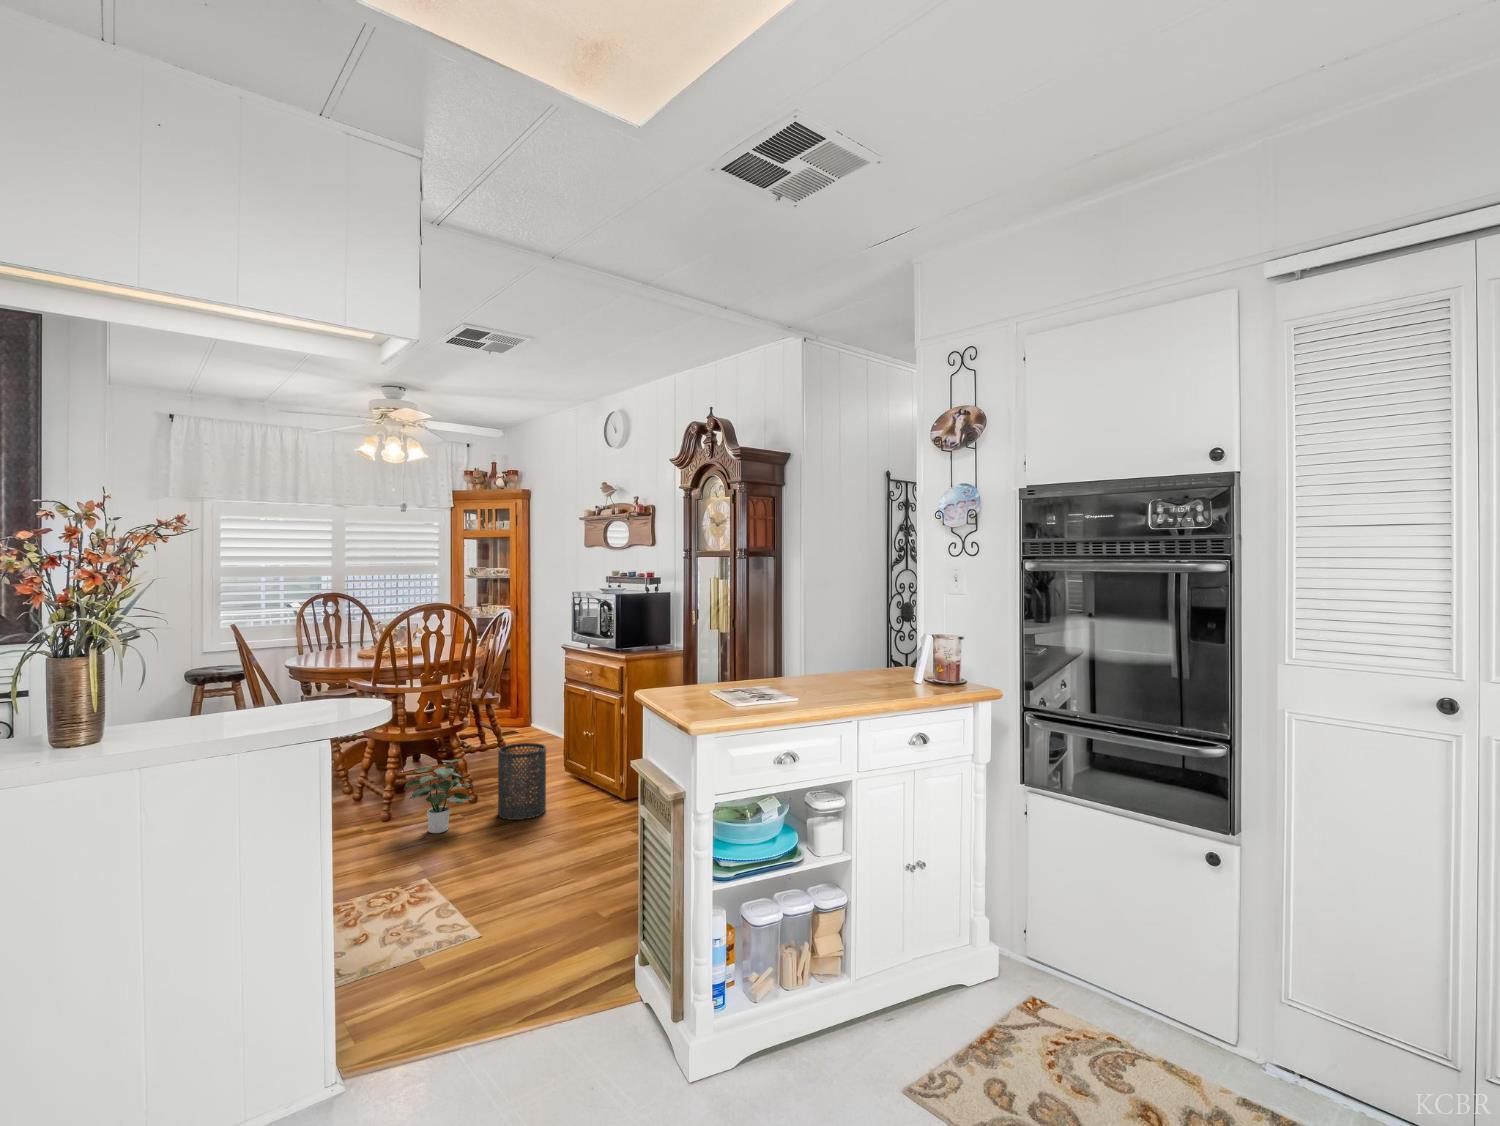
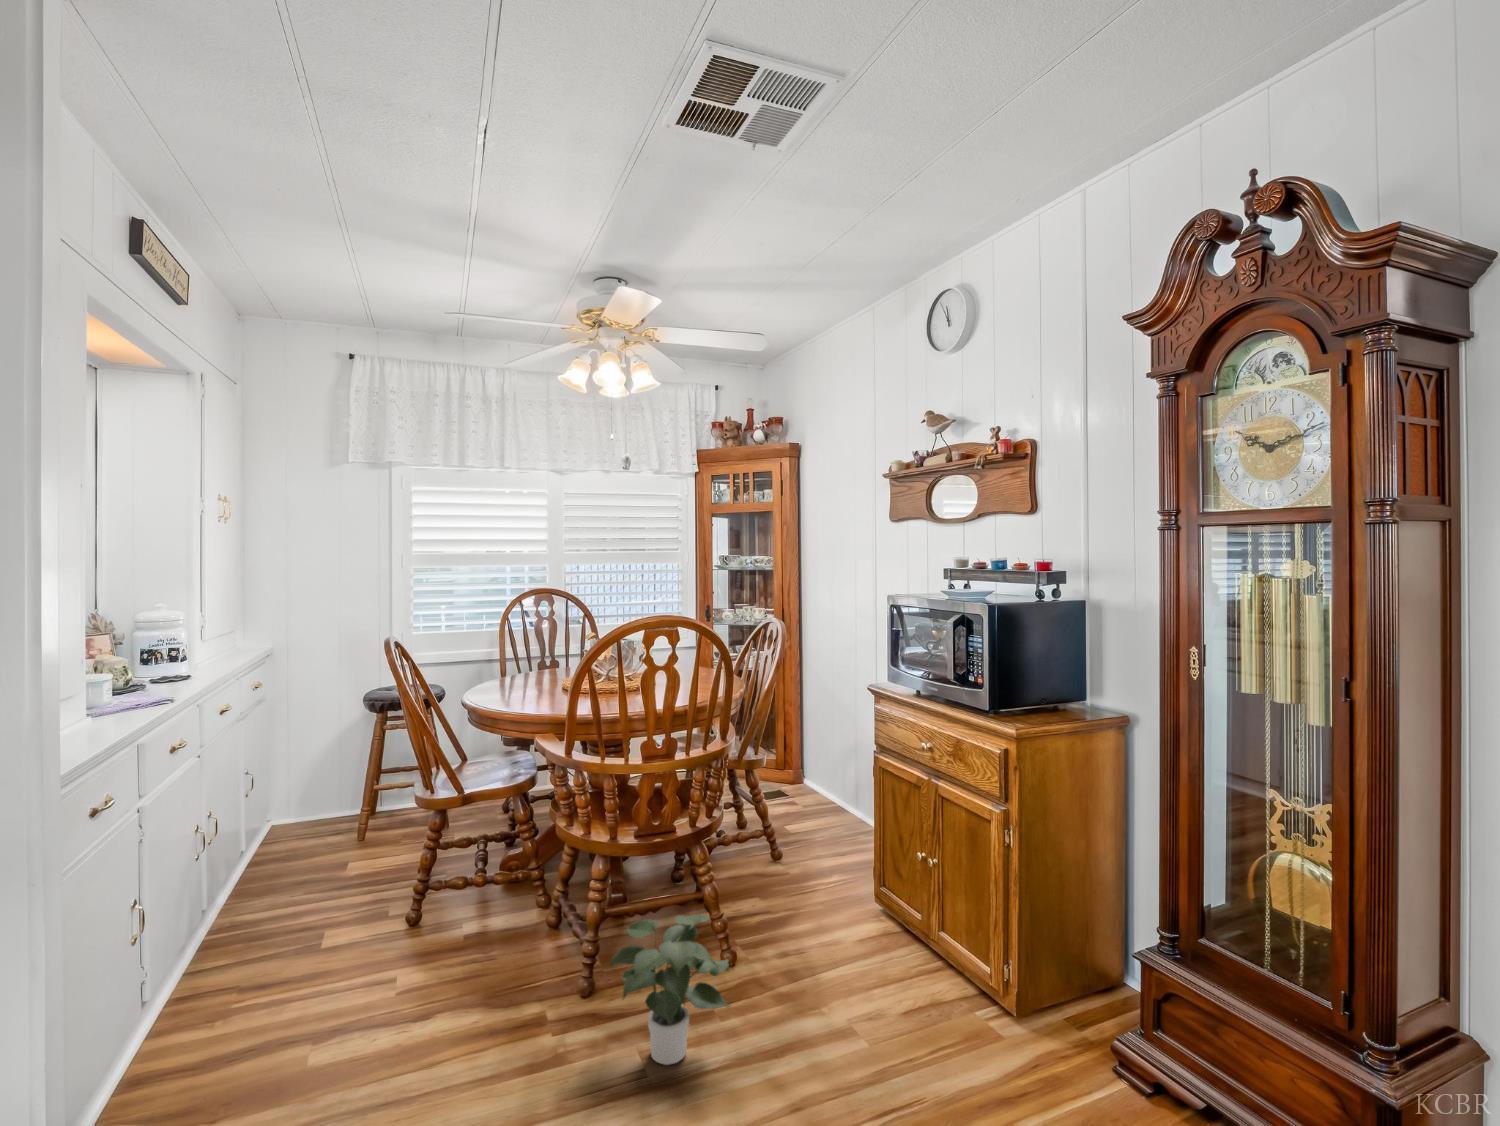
trash can: present [498,743,546,820] -> none [774,877,862,1046]

